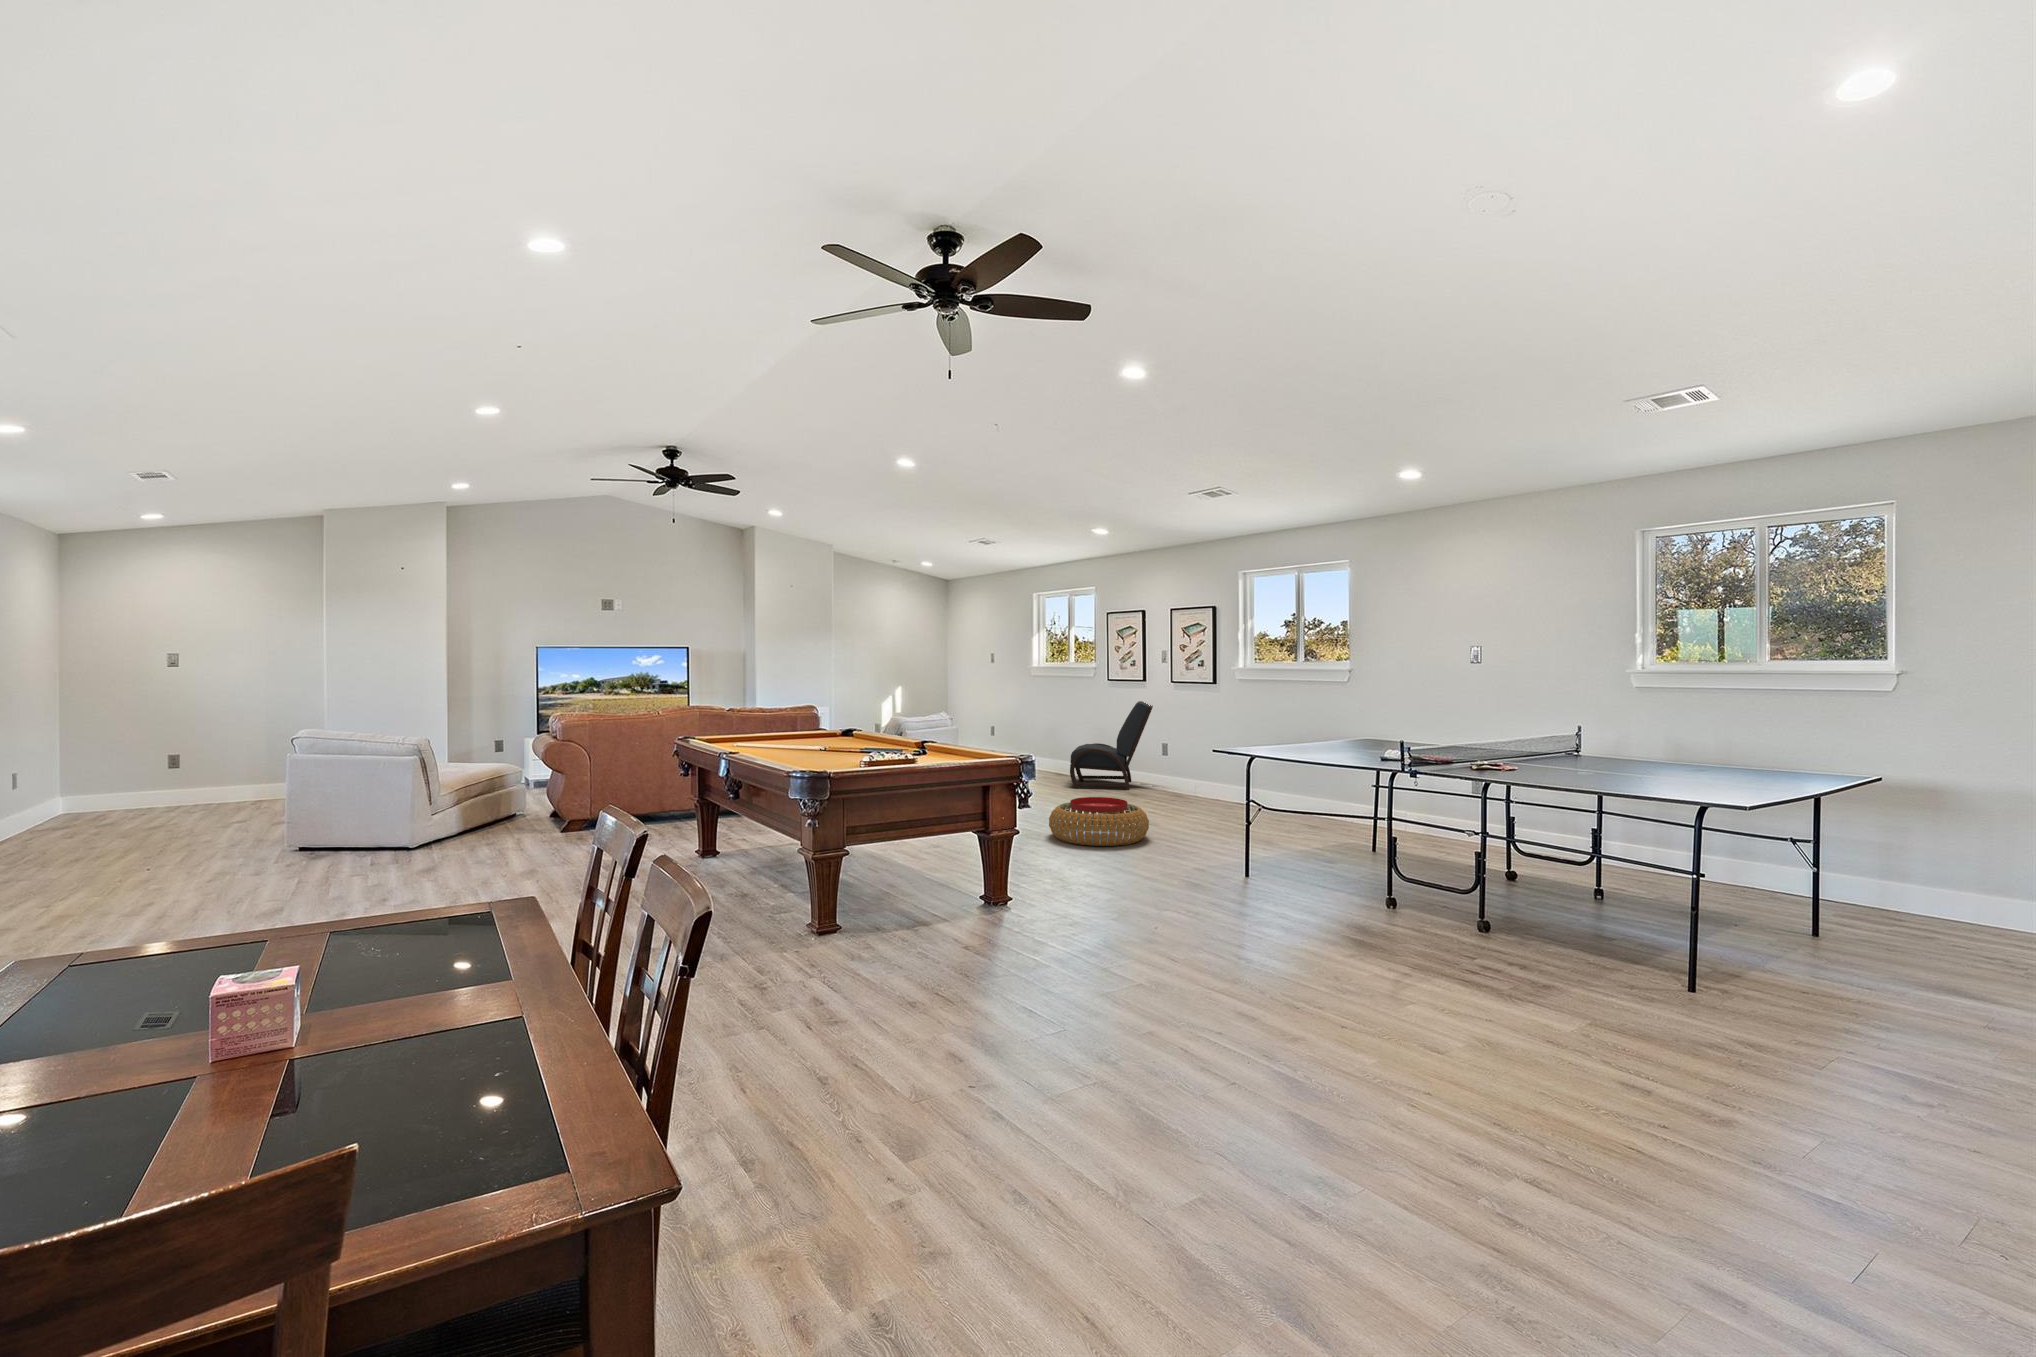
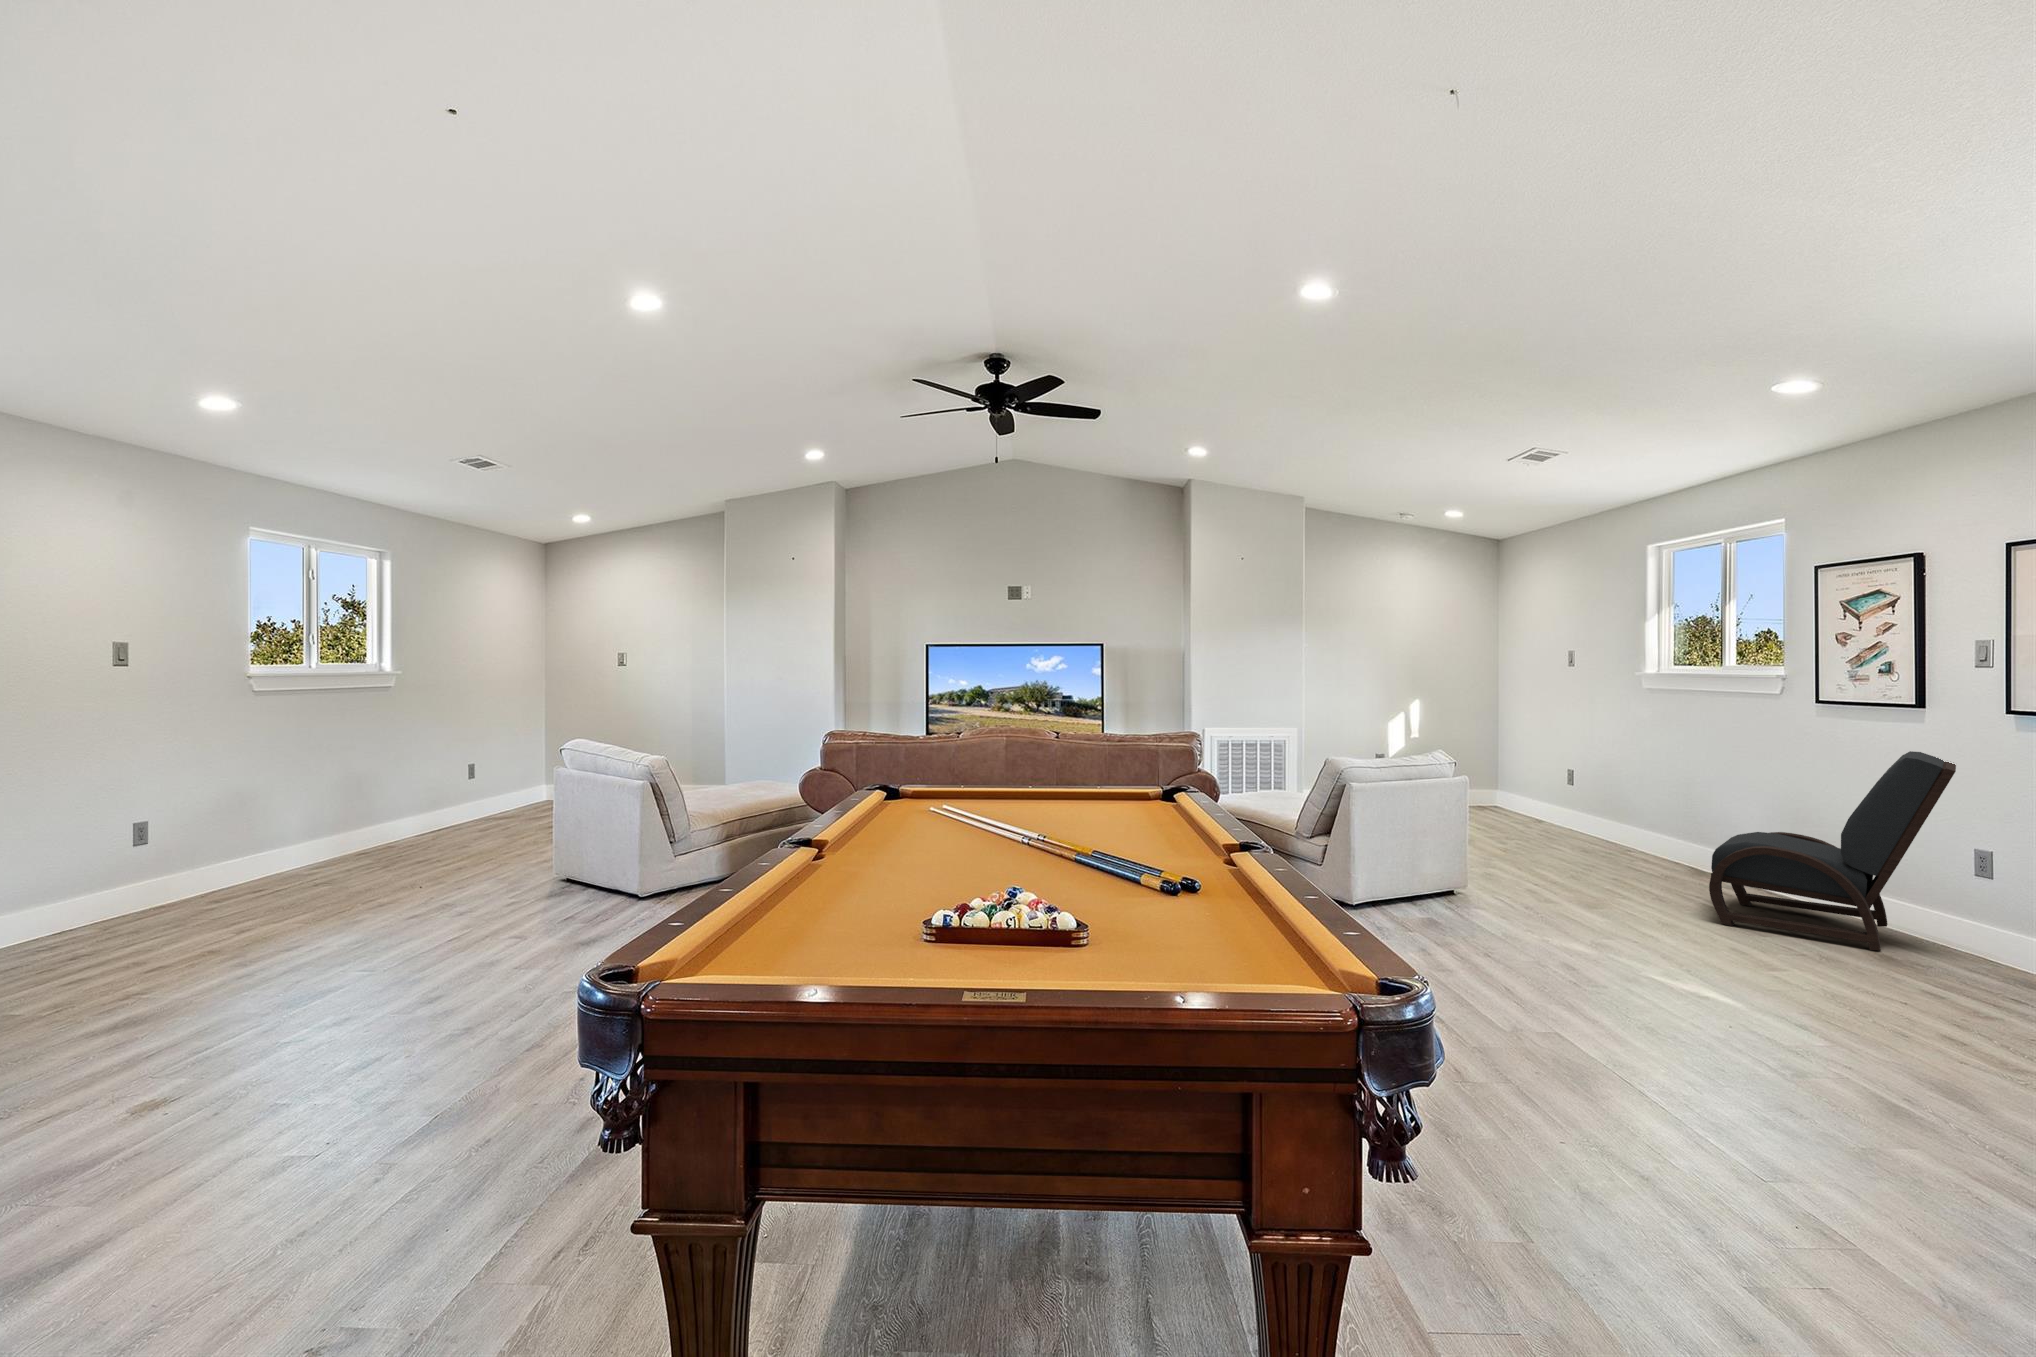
pouf: present [1049,797,1149,846] -> none [1595,1008,1958,1204]

